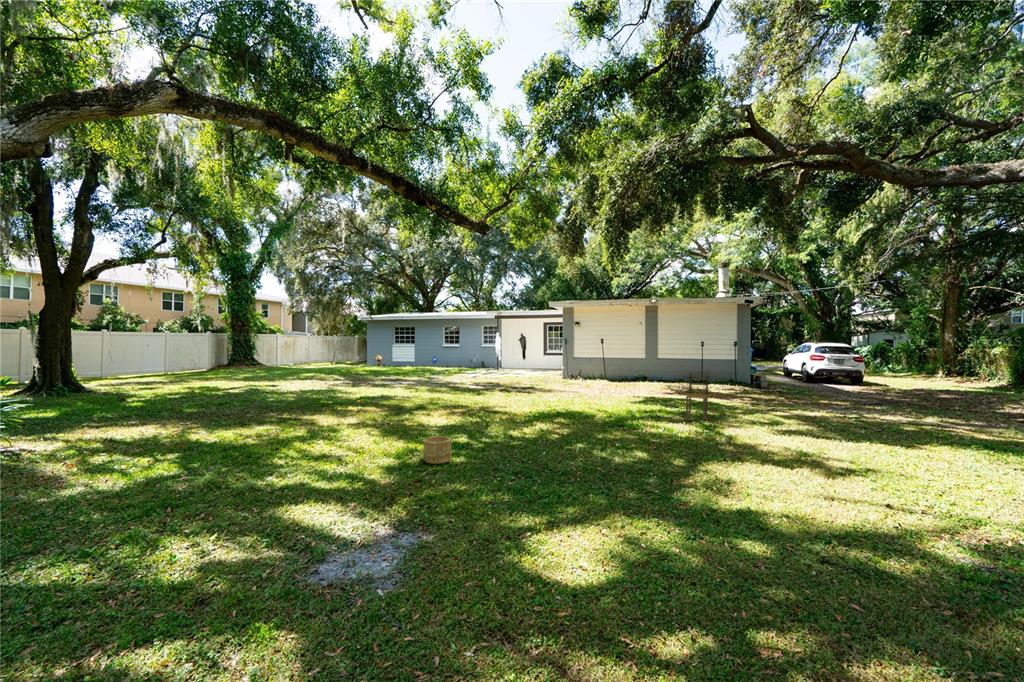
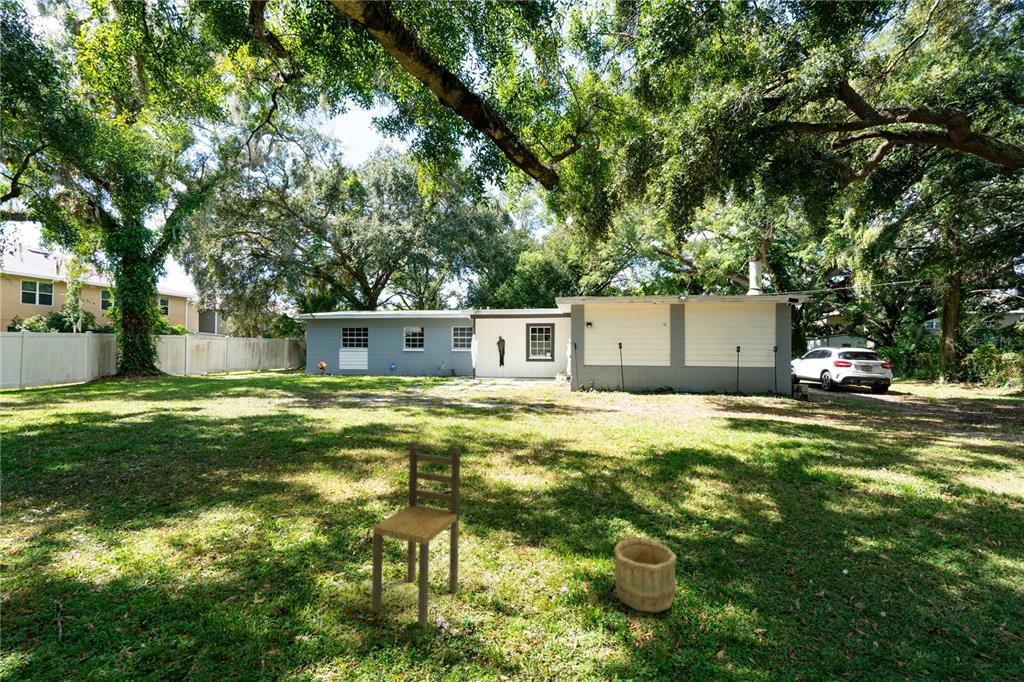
chair: present [686,373,708,422] -> present [372,441,460,626]

